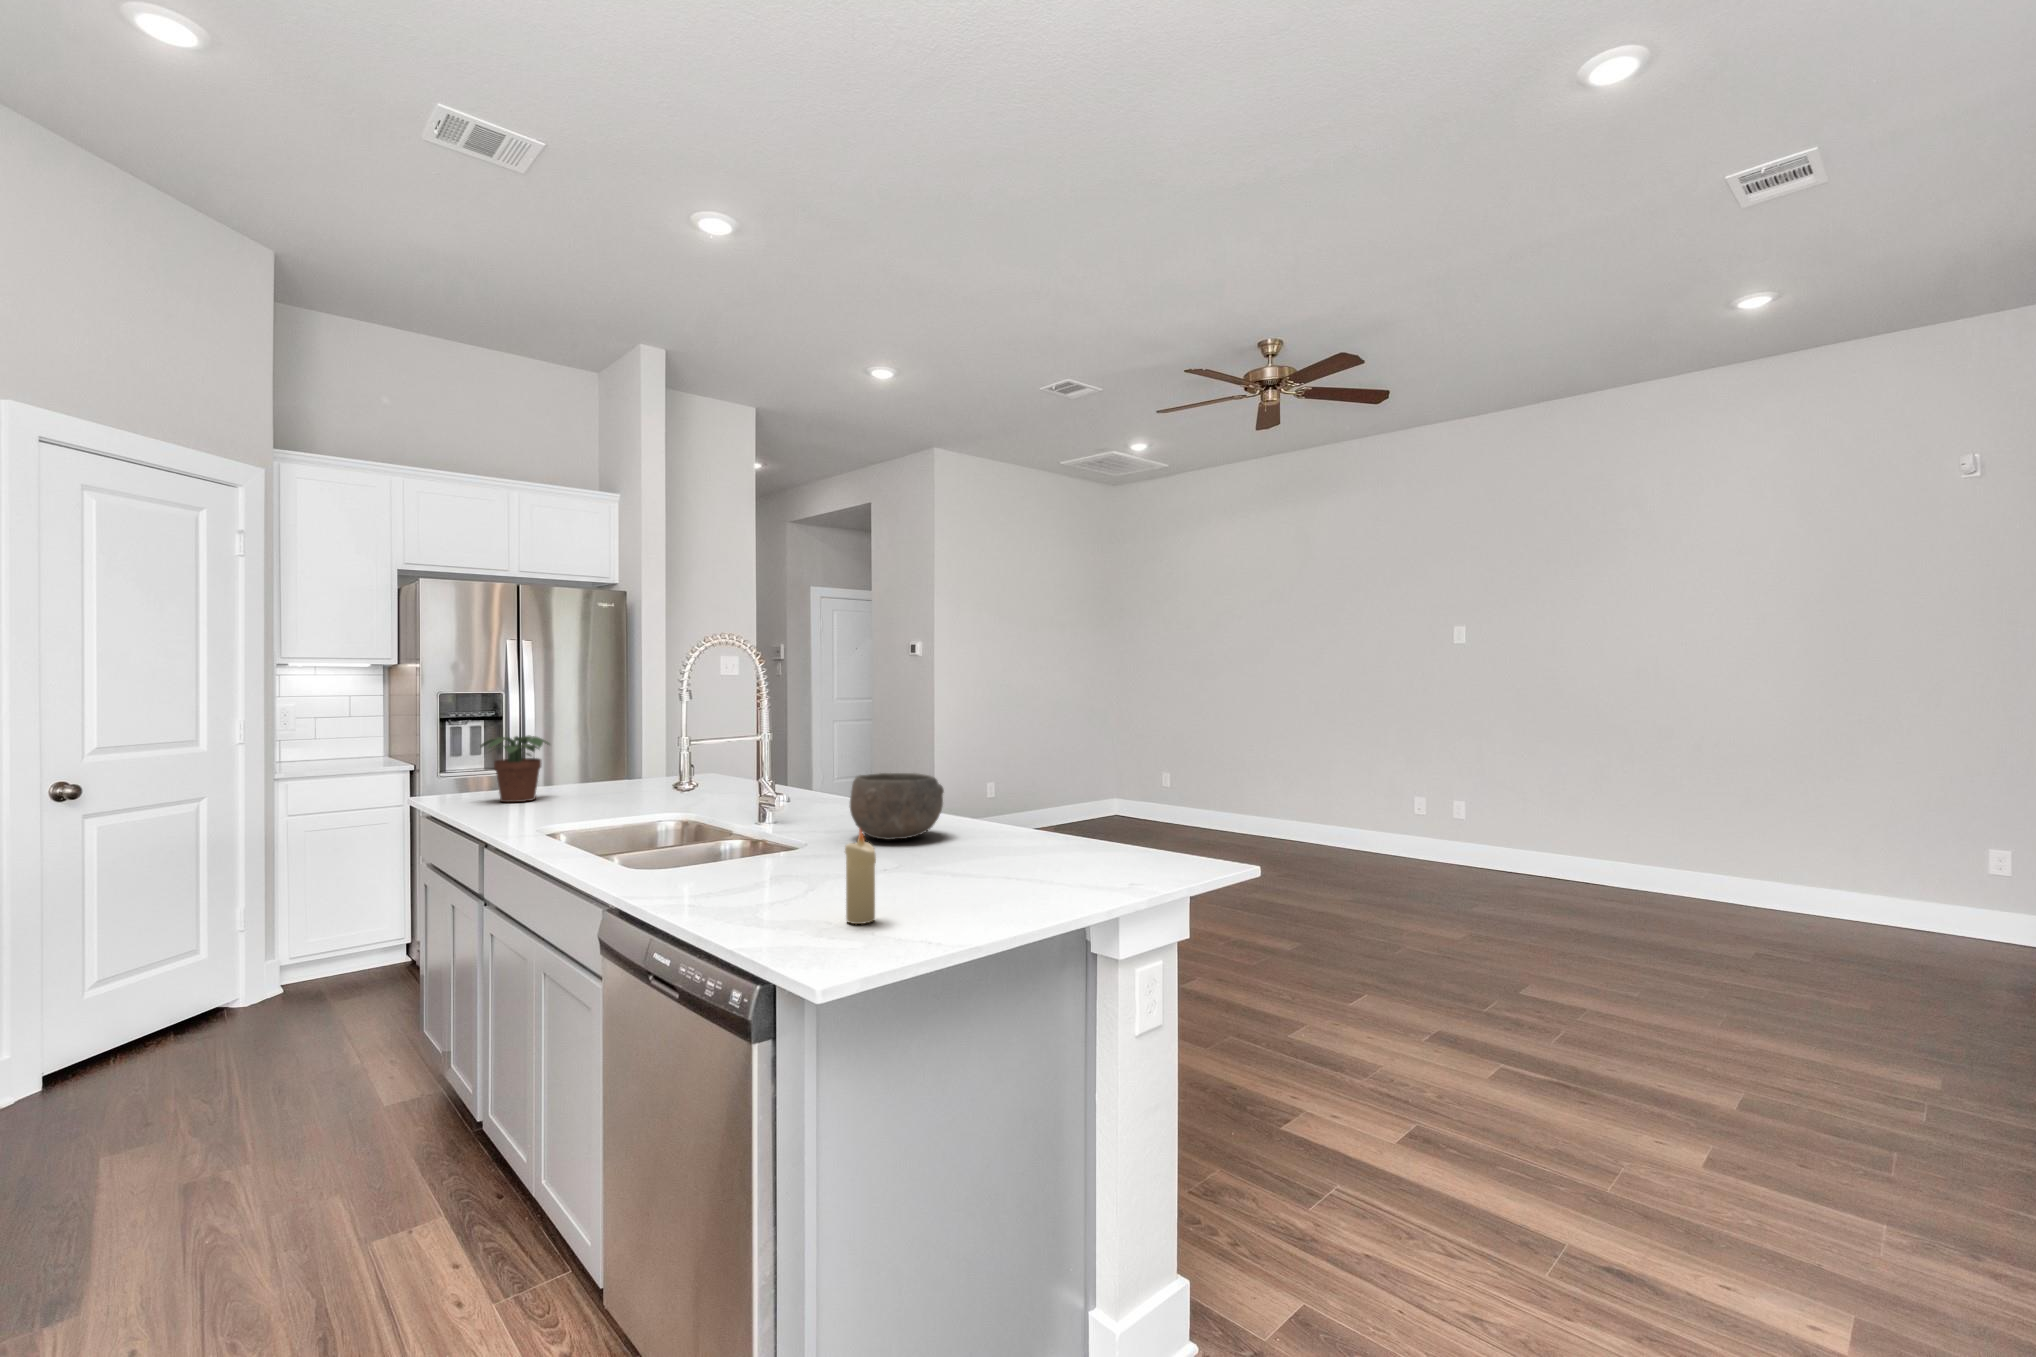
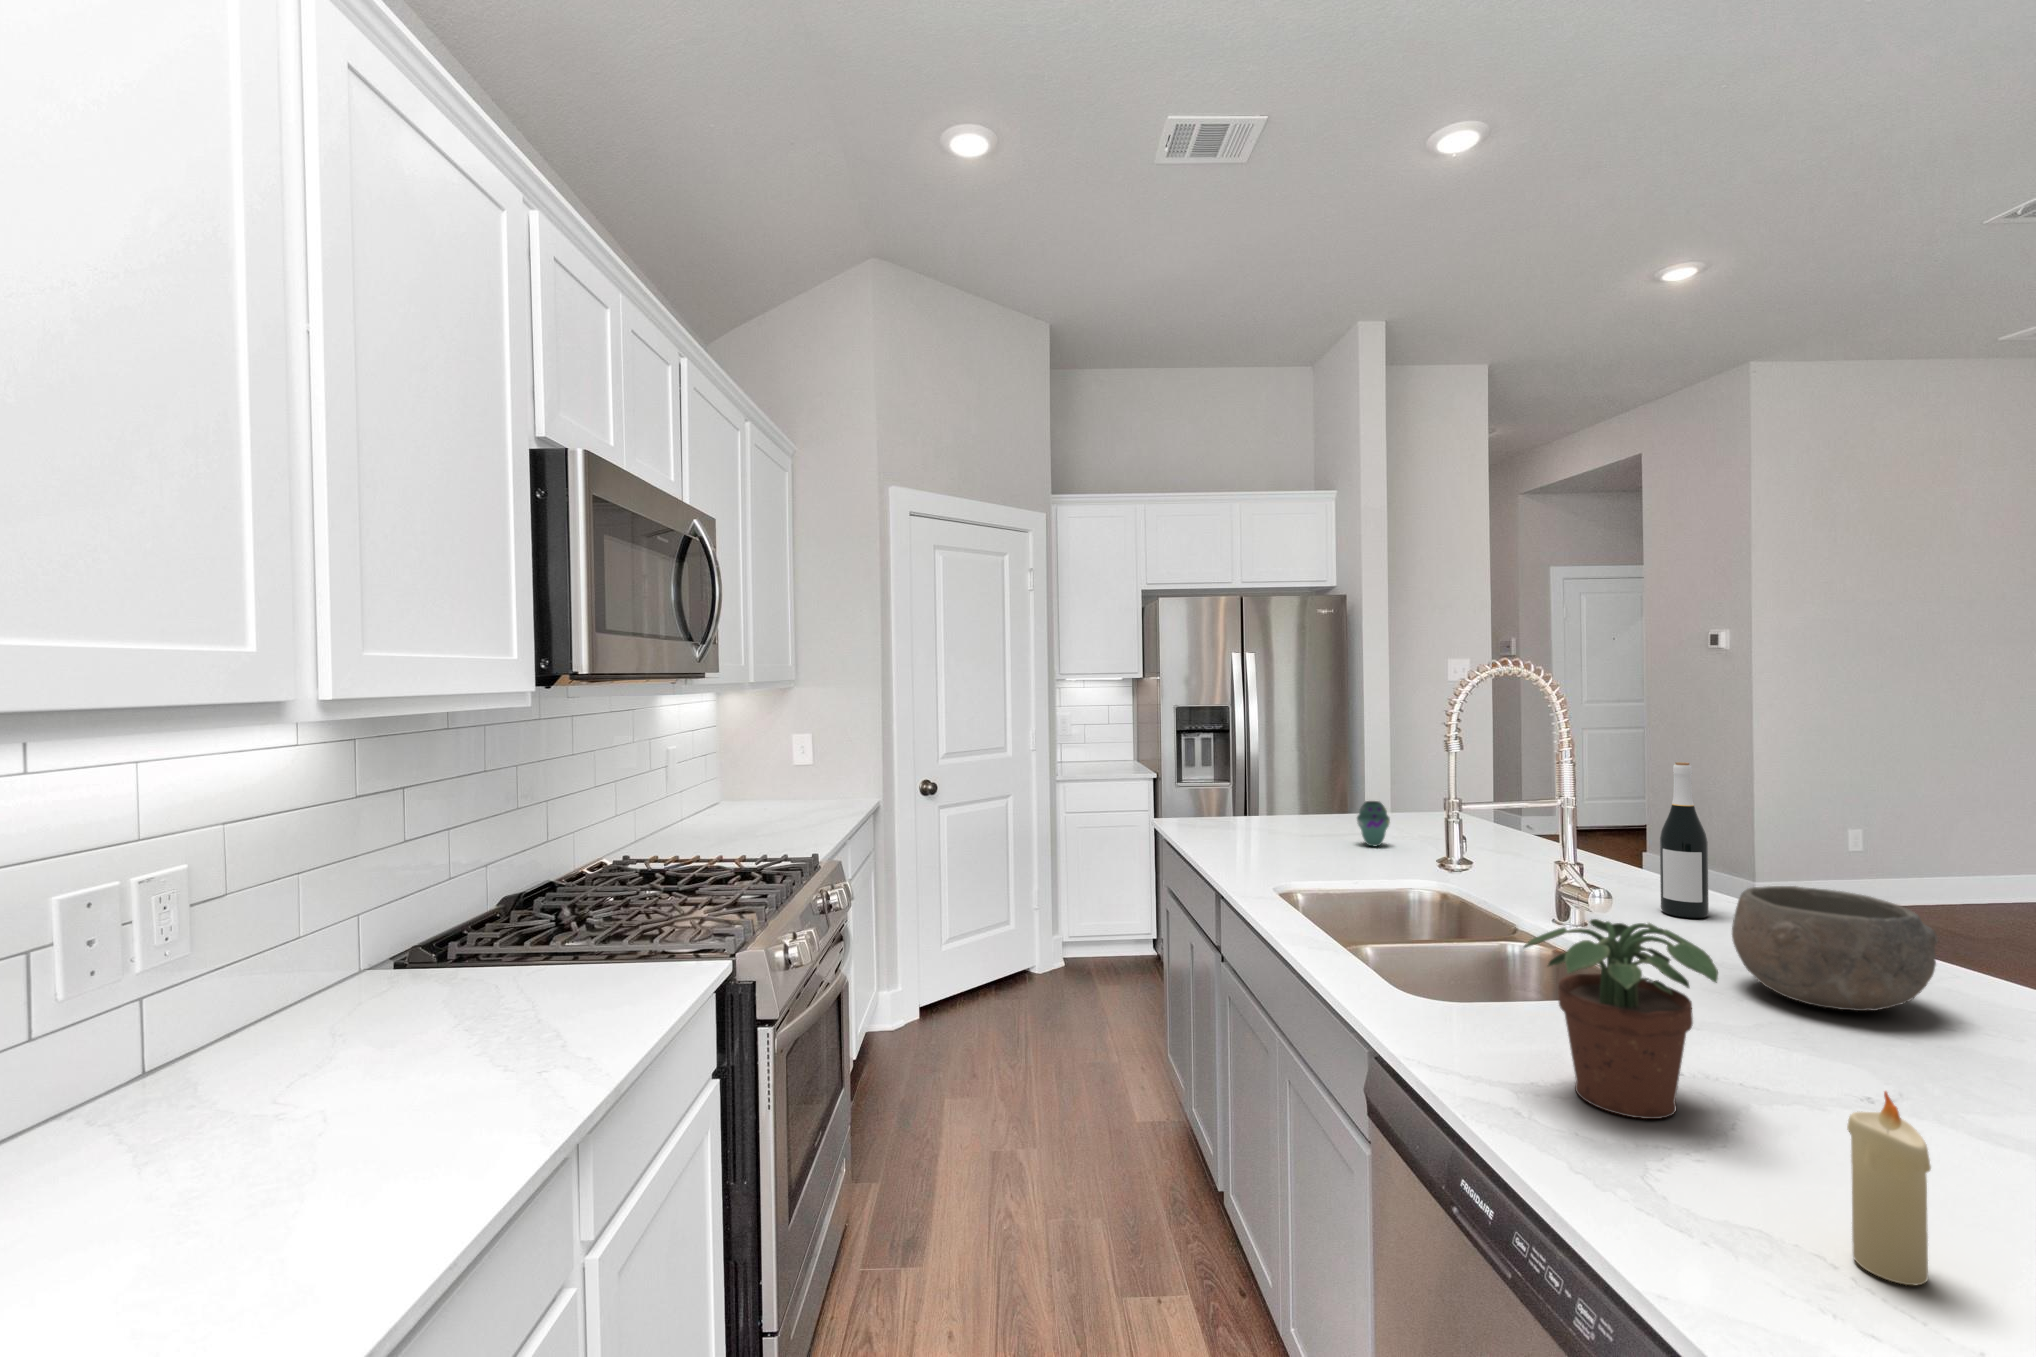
wine bottle: none [827,707,854,813] -> present [1660,762,1709,918]
potted plant: present [481,736,550,802] -> present [1524,919,1718,1119]
vase: none [618,759,647,797] -> present [1357,801,1390,846]

